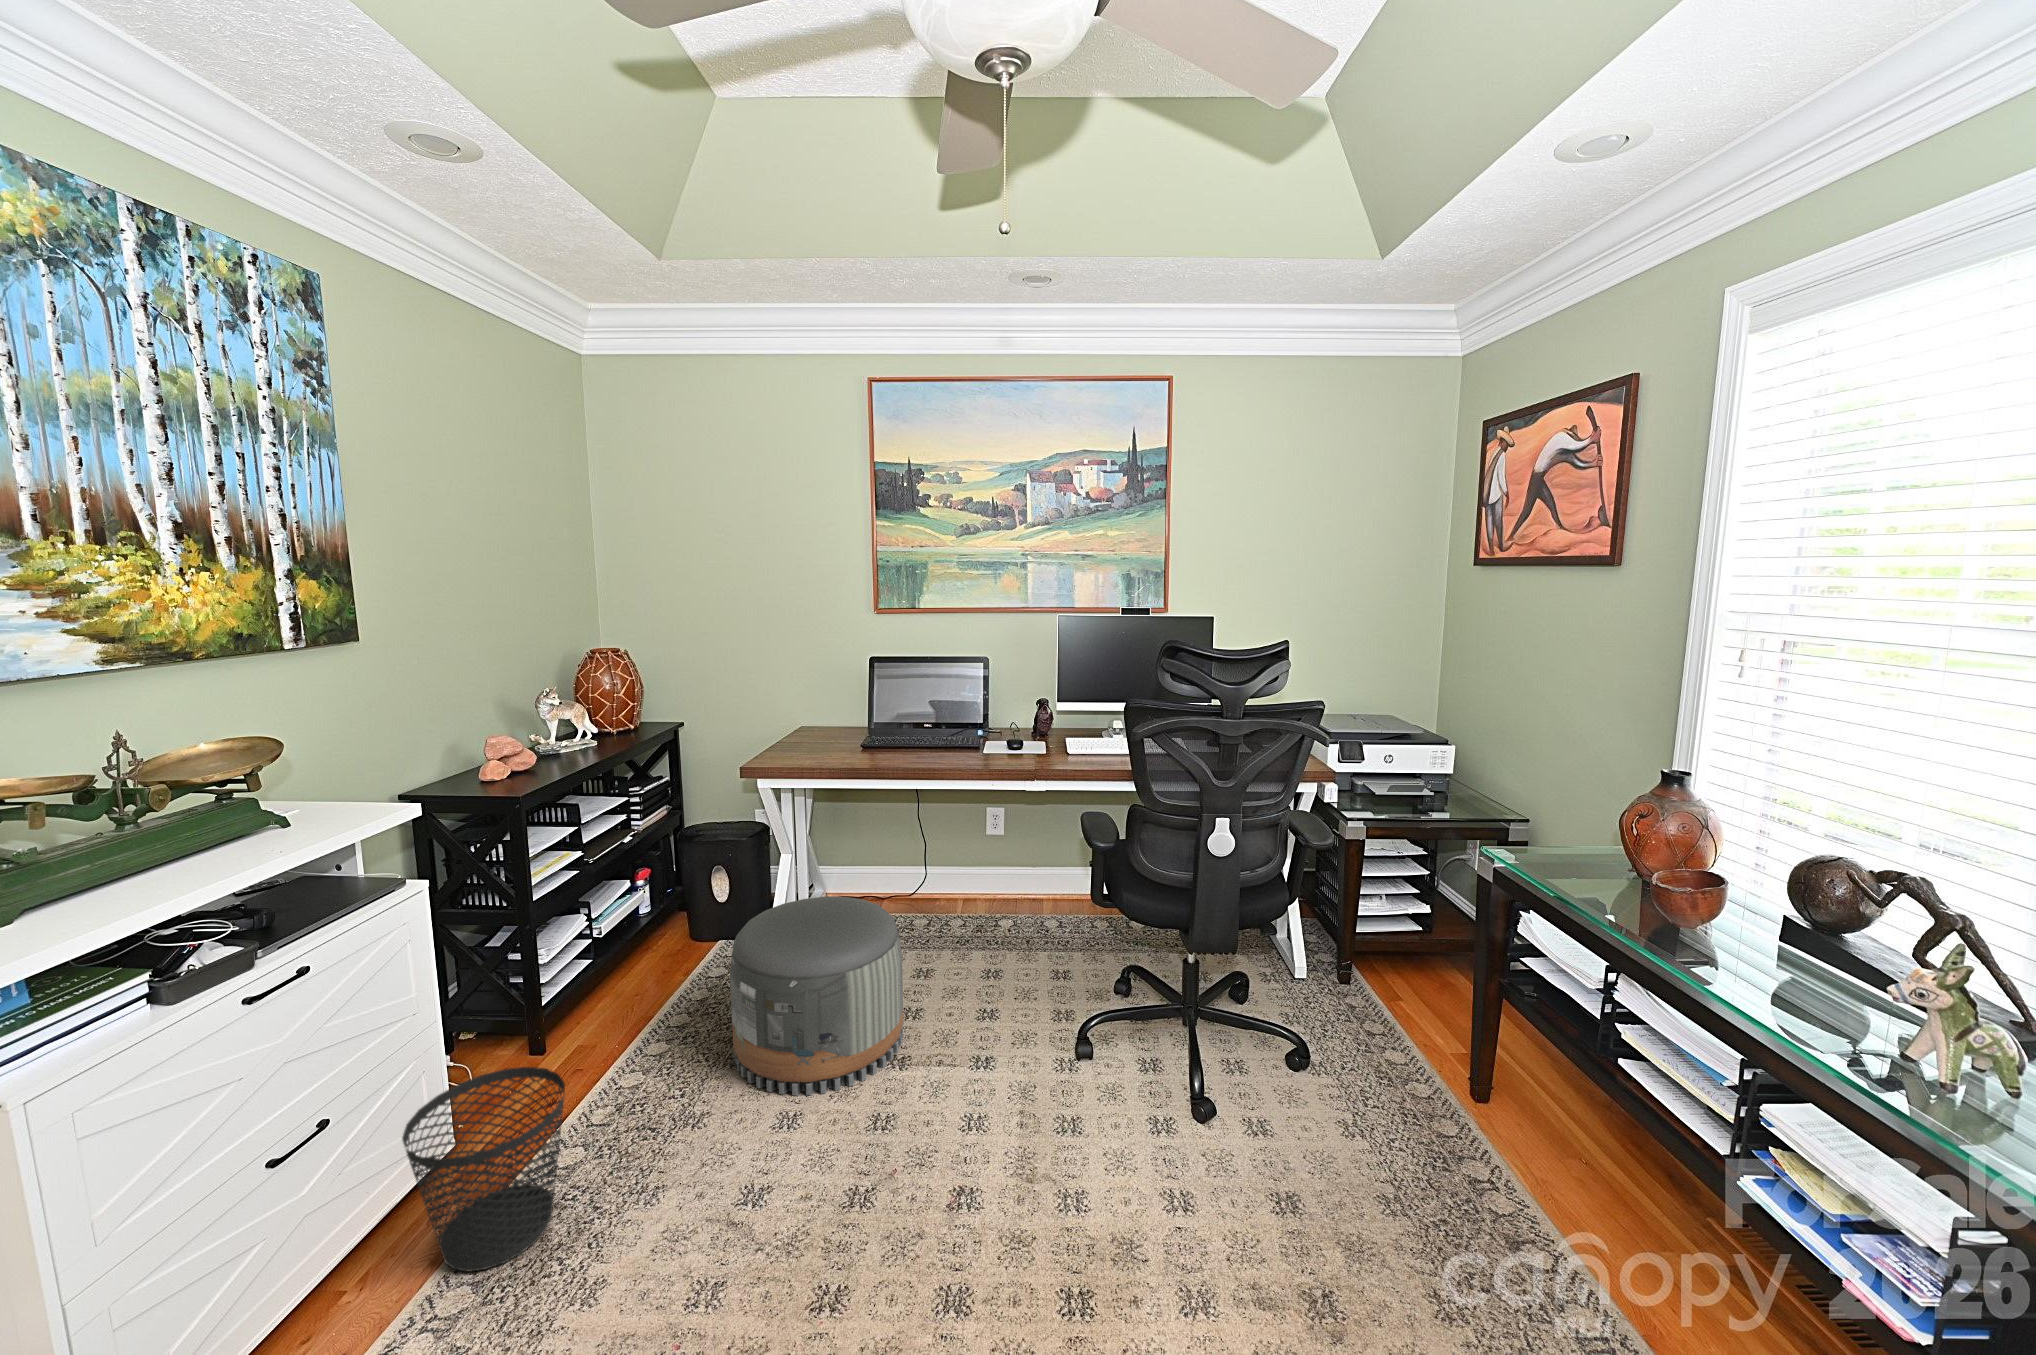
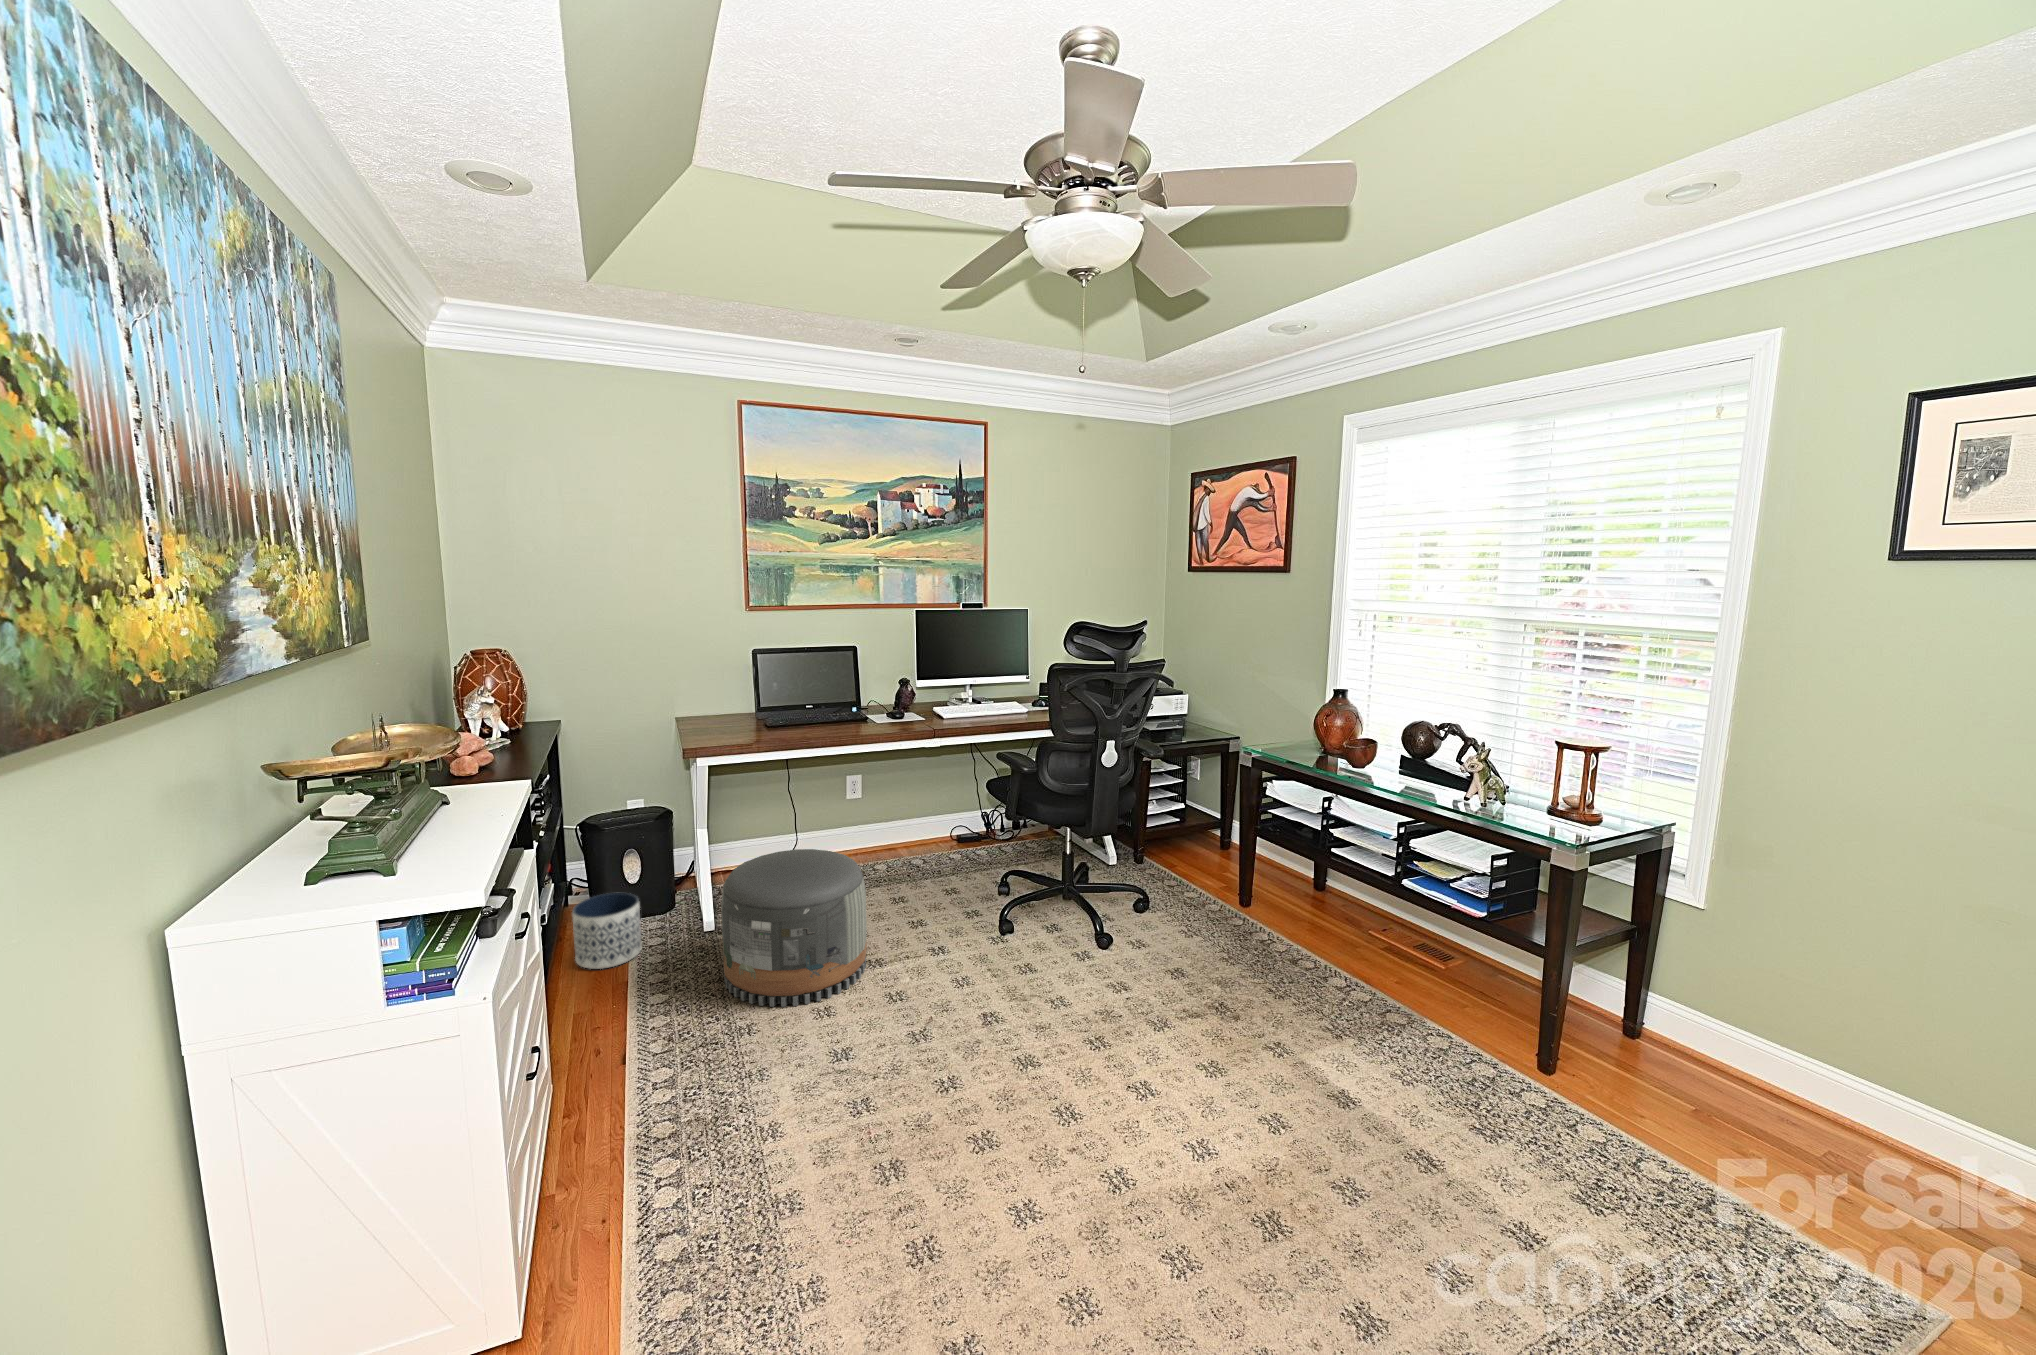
planter: none [636,910,707,992] -> present [572,893,642,969]
wastebasket: present [402,1067,565,1272] -> none [562,1001,692,1169]

